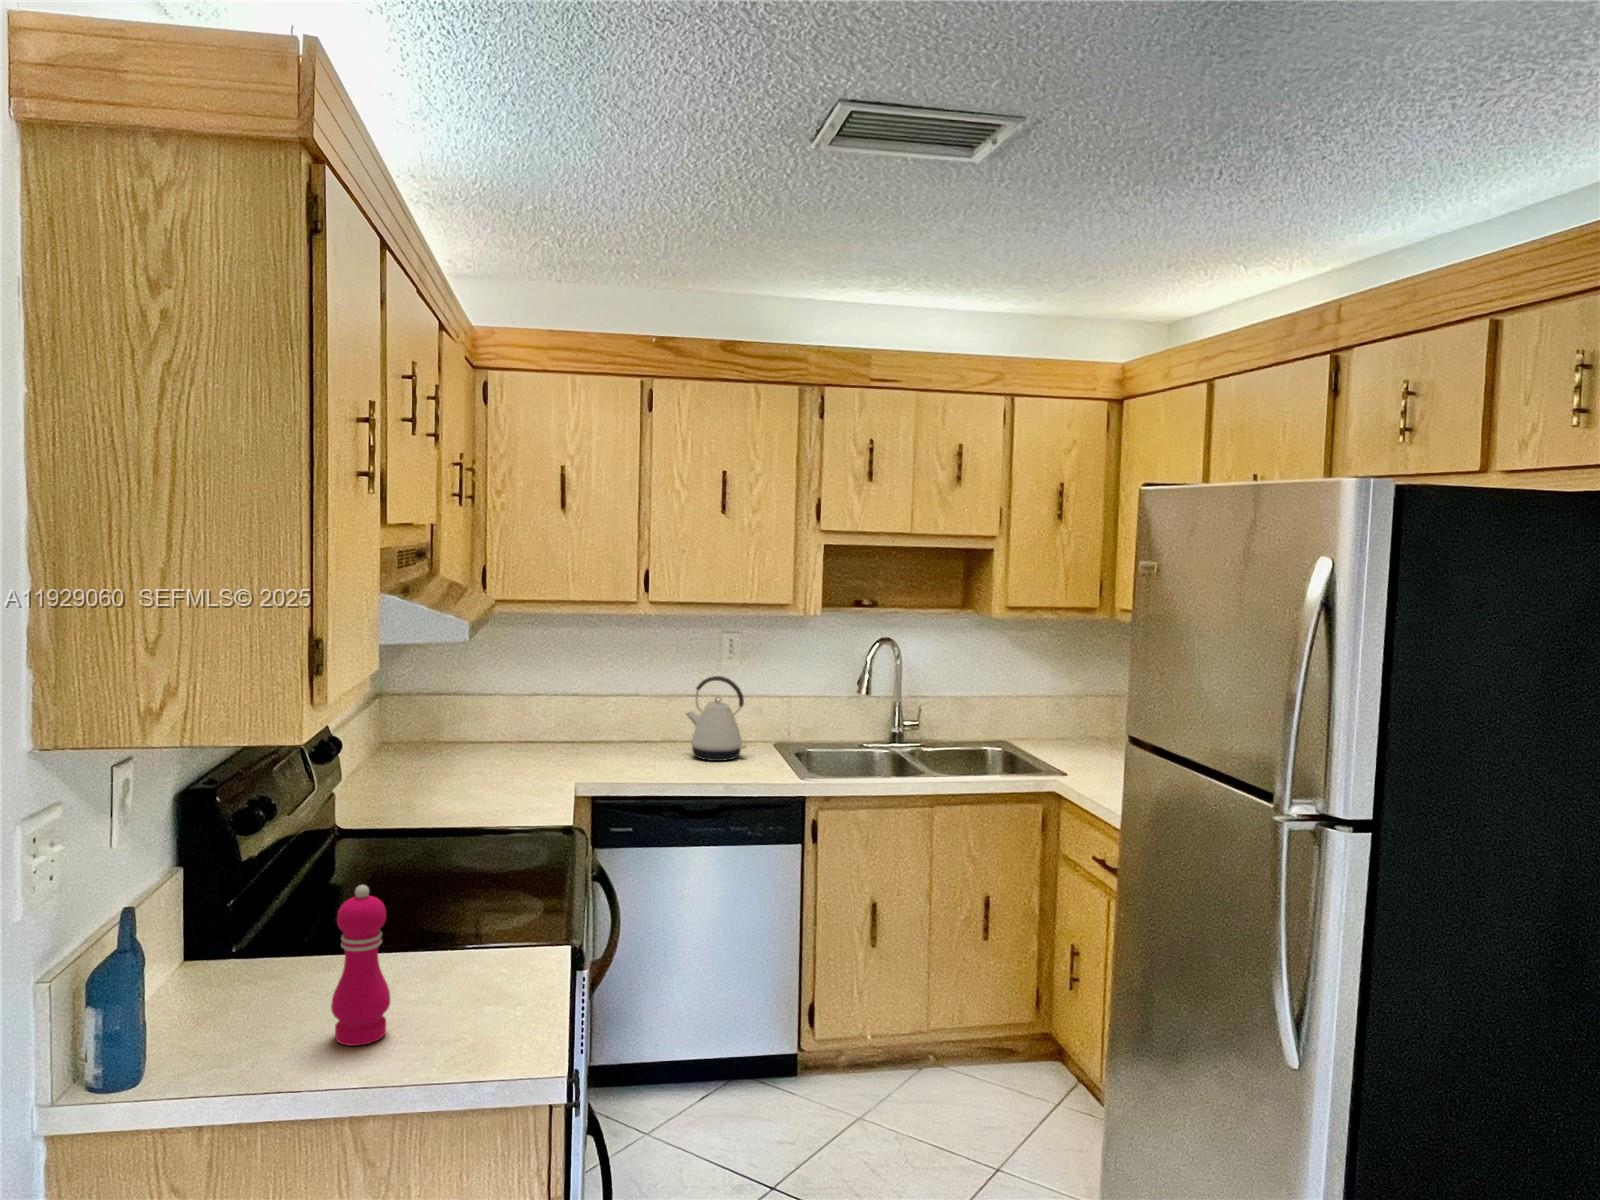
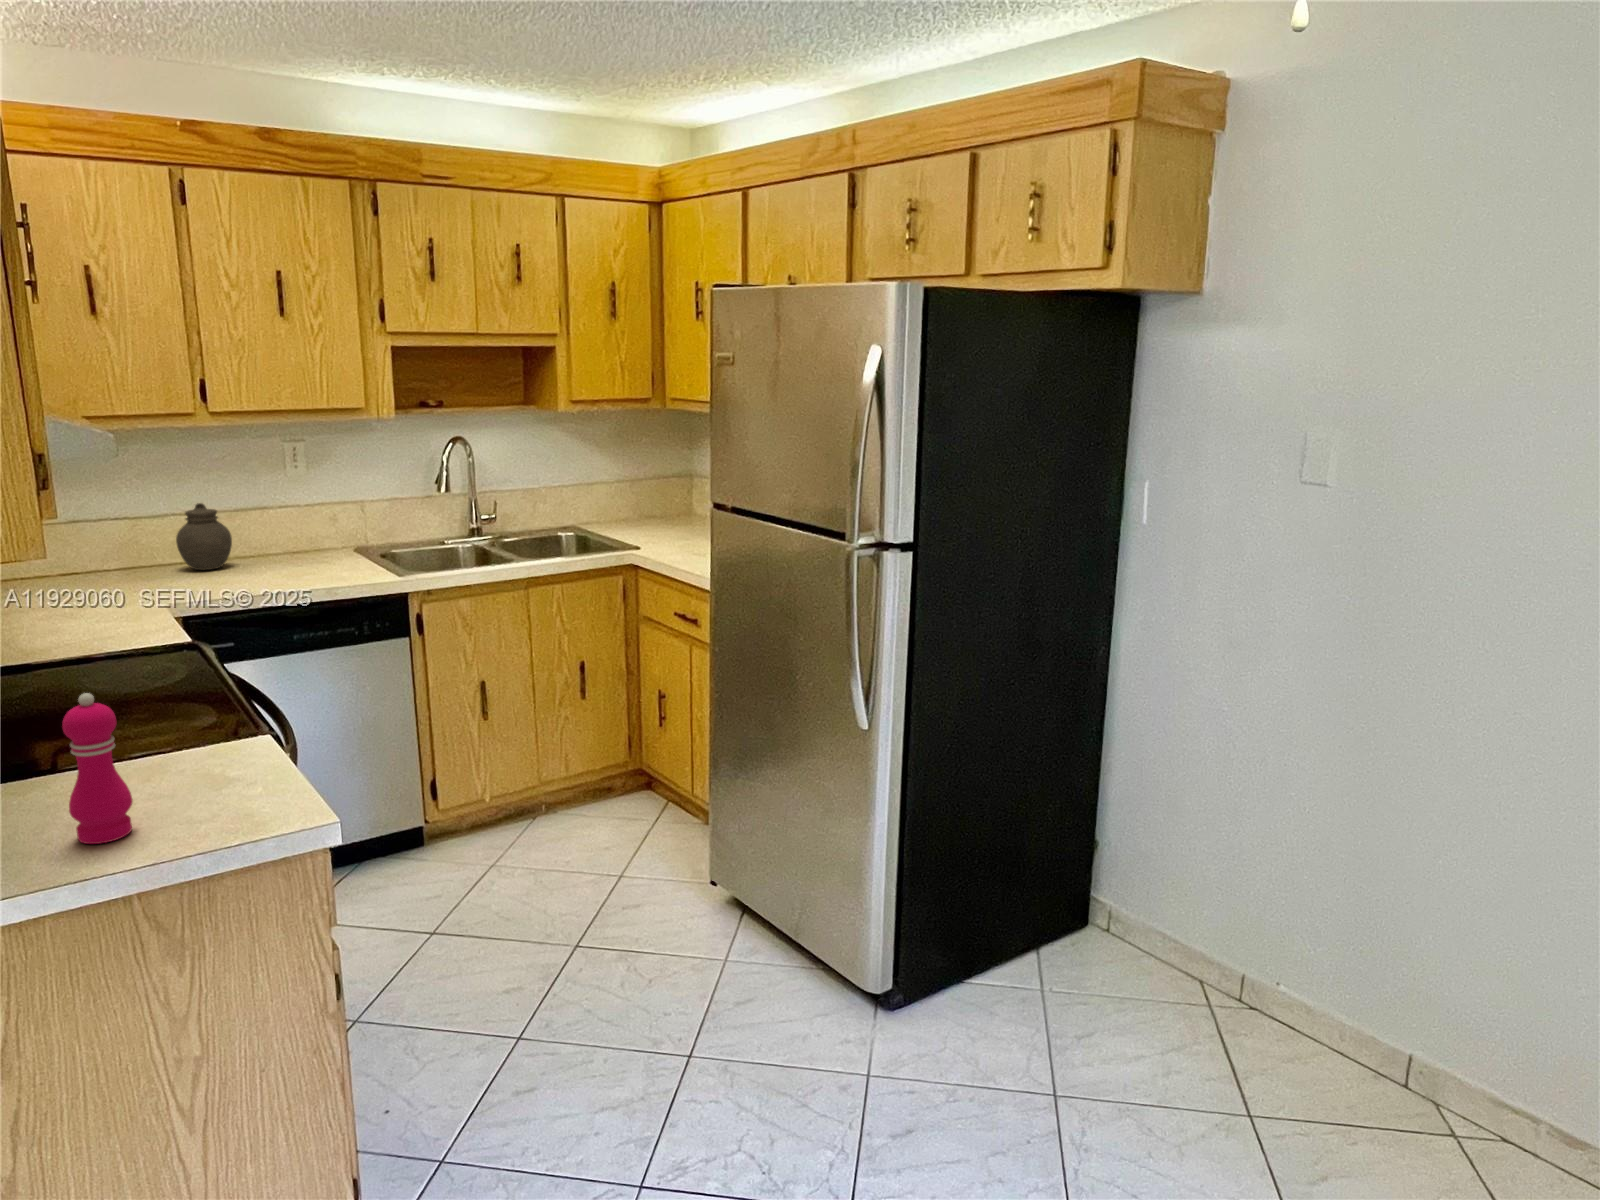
kettle: present [686,676,747,761] -> none [259,485,332,570]
jar: none [615,687,663,752] -> present [176,503,232,570]

